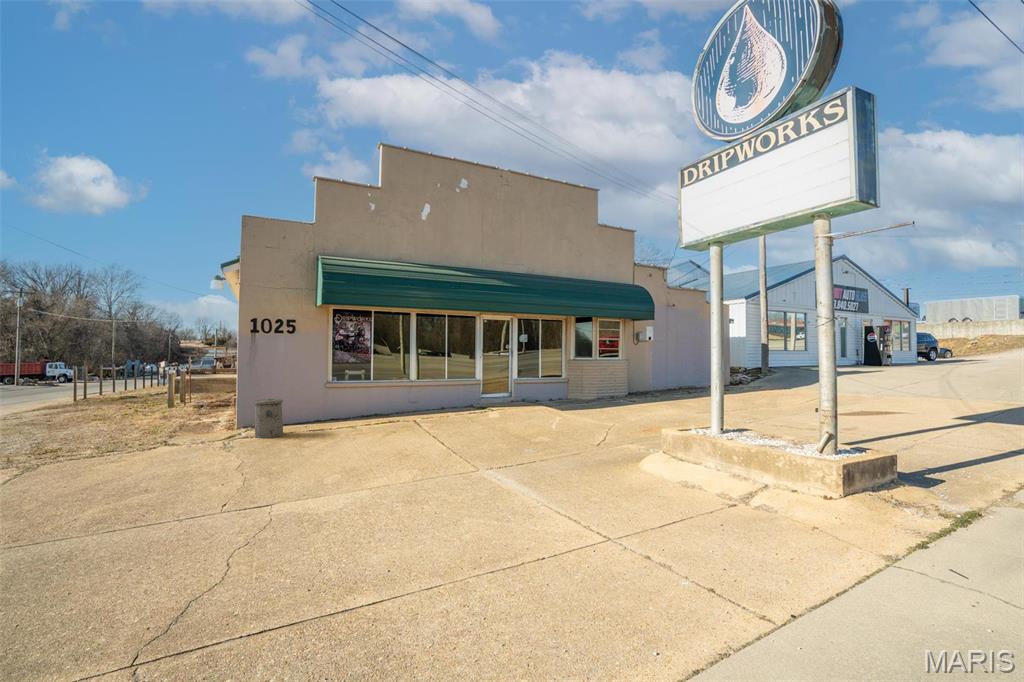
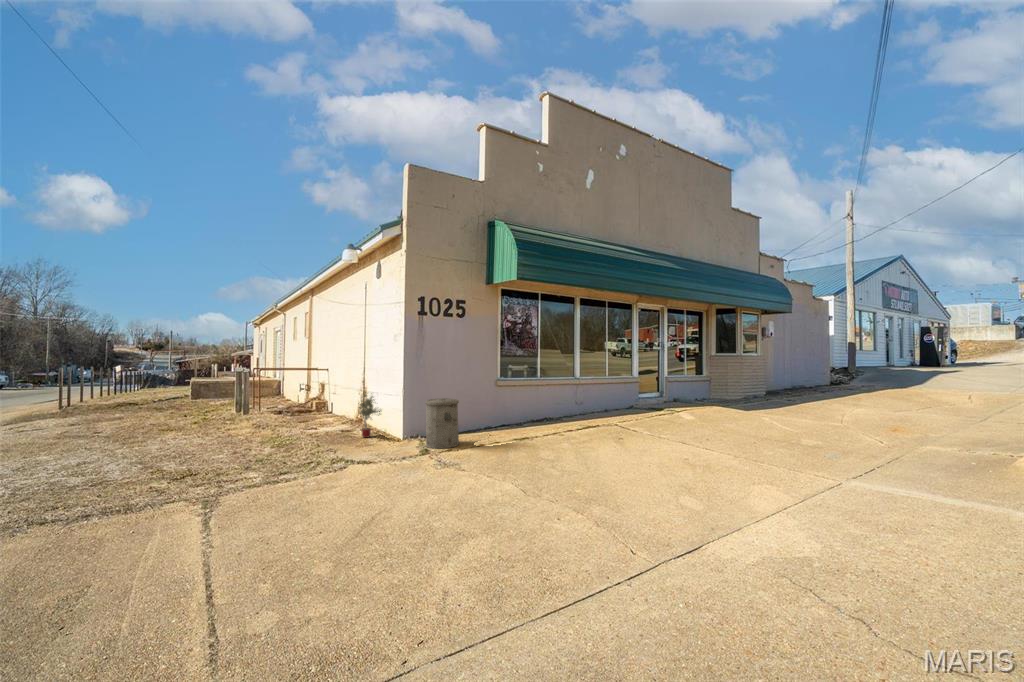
potted tree: none [210,395,233,431] -> present [358,393,381,438]

